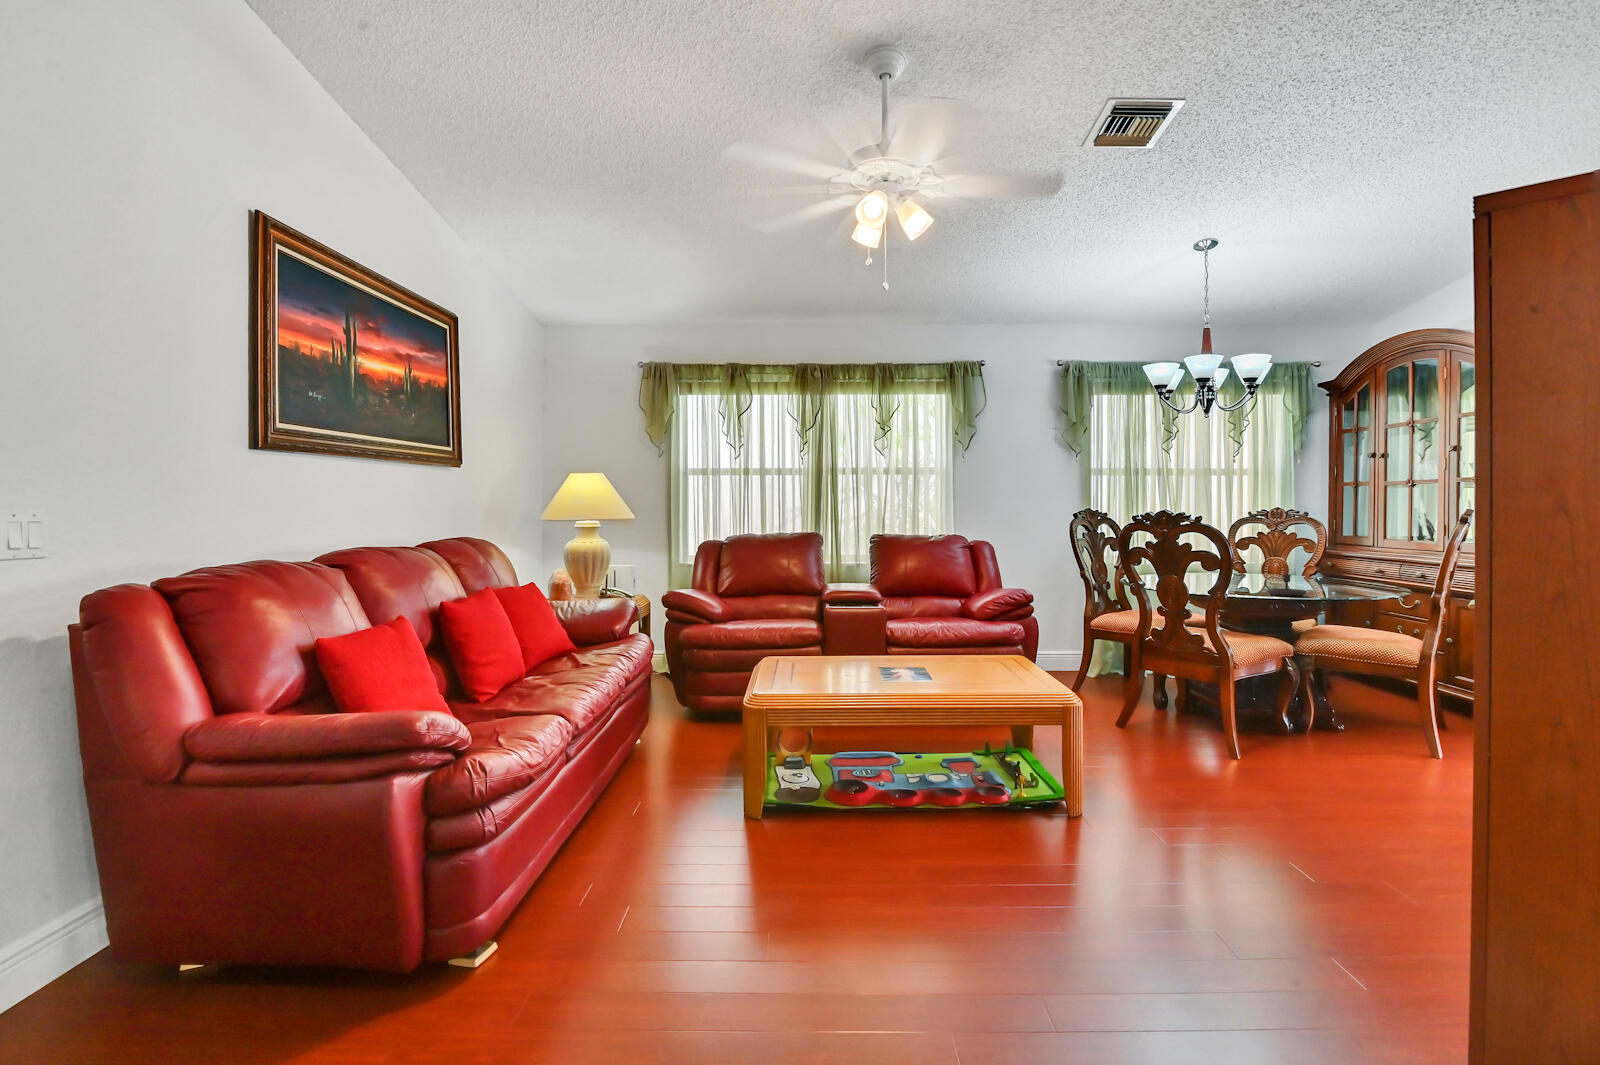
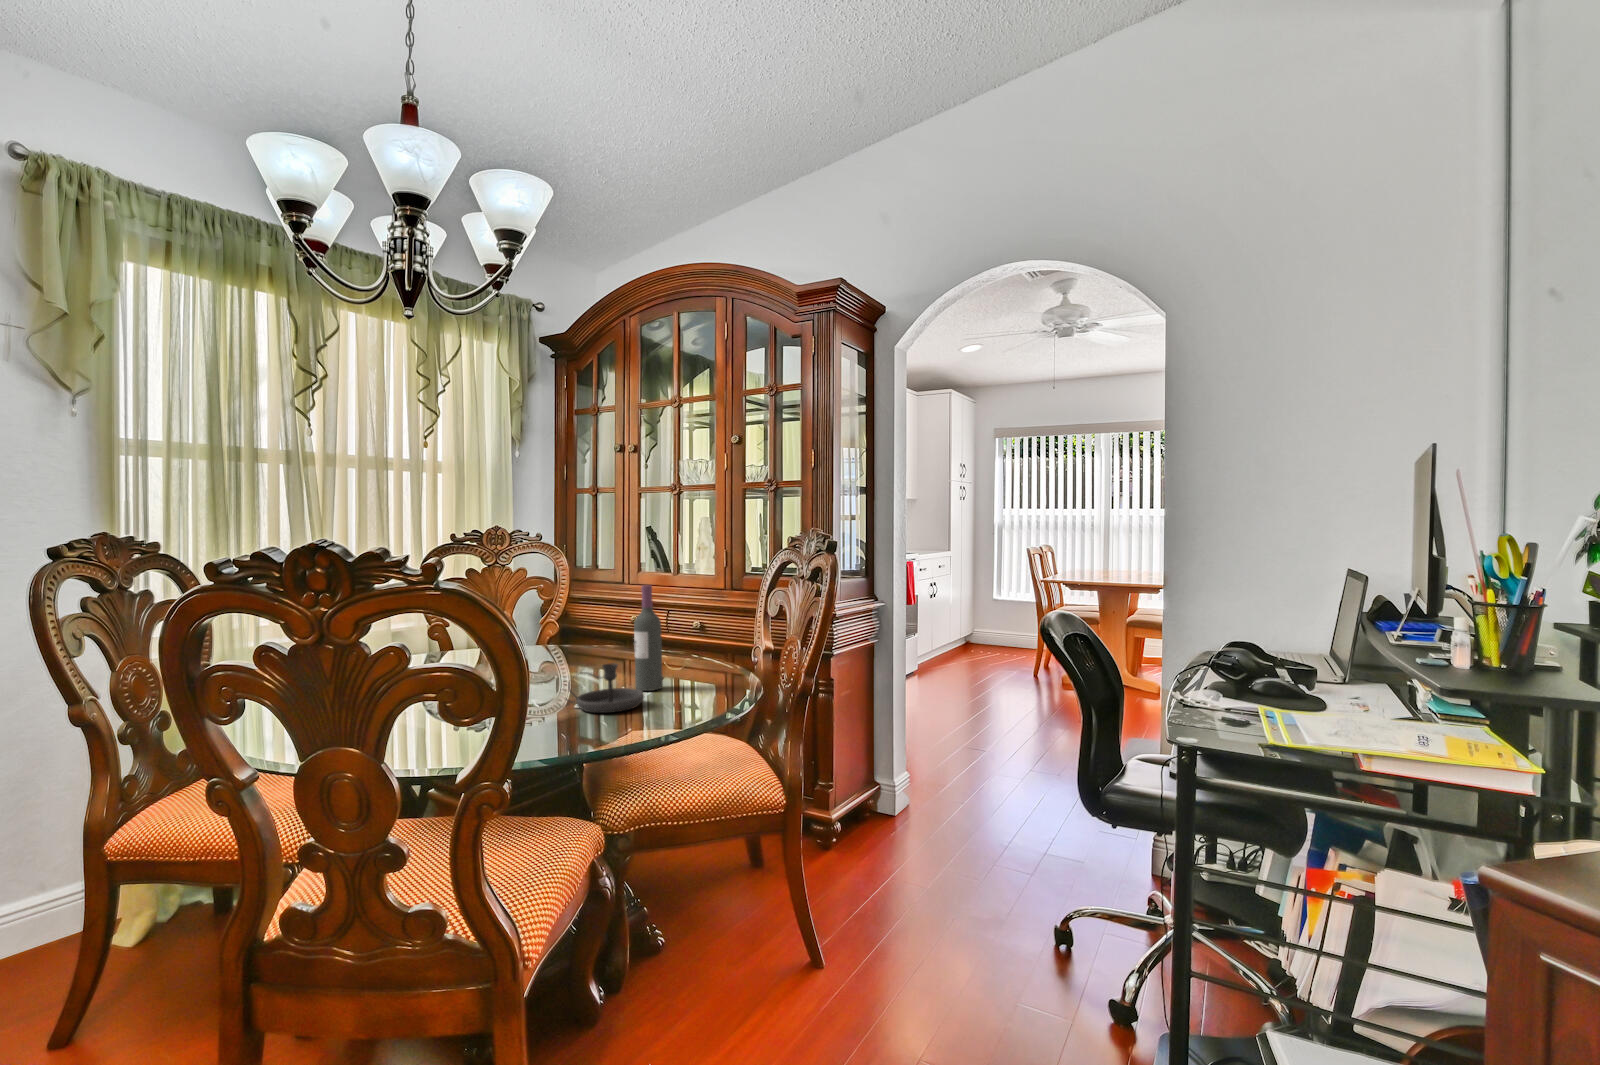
wine bottle: none [1314,538,1332,596] -> present [634,585,663,691]

